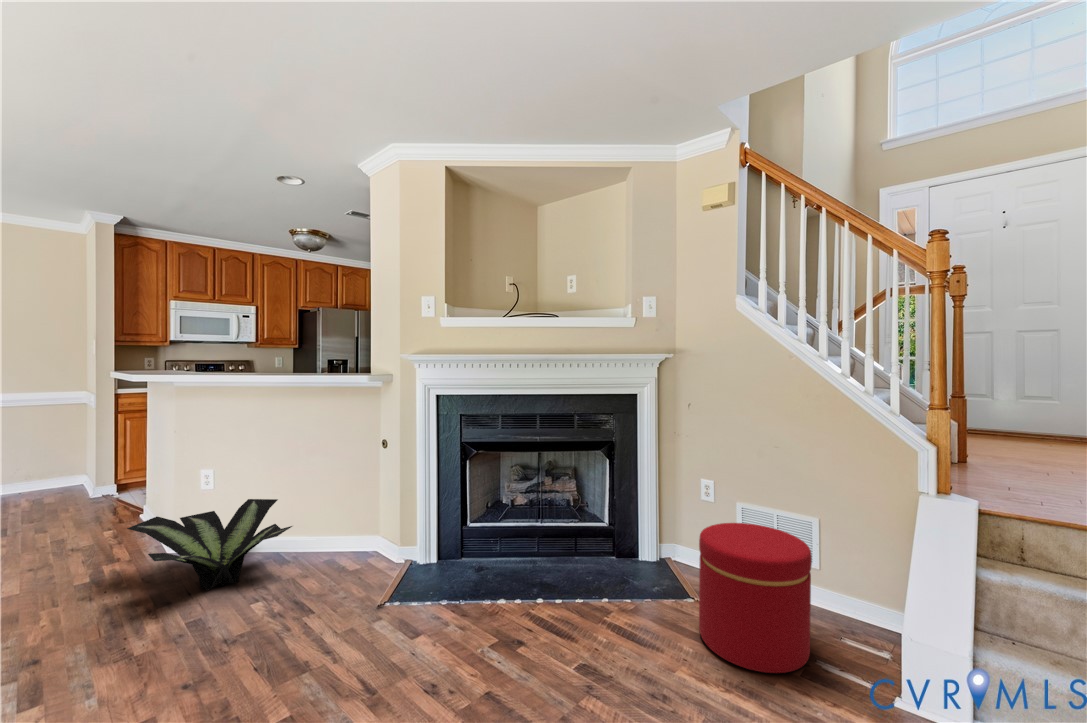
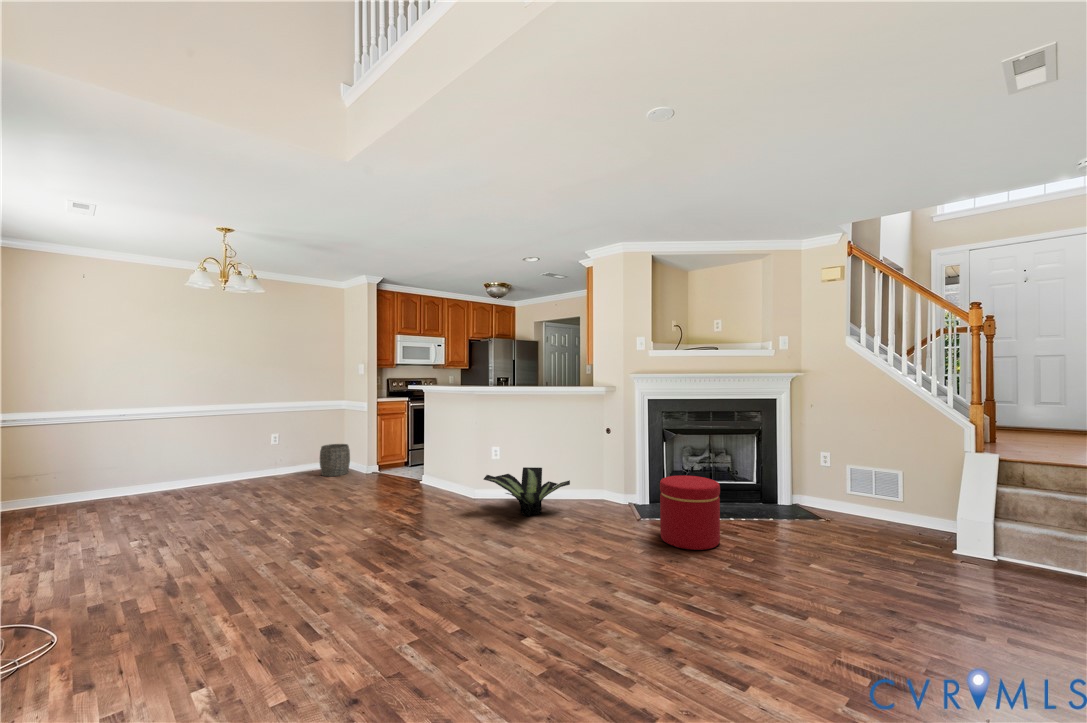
woven basket: none [23,452,80,500] -> present [320,444,350,476]
ottoman: present [699,523,812,673] -> present [660,476,720,550]

